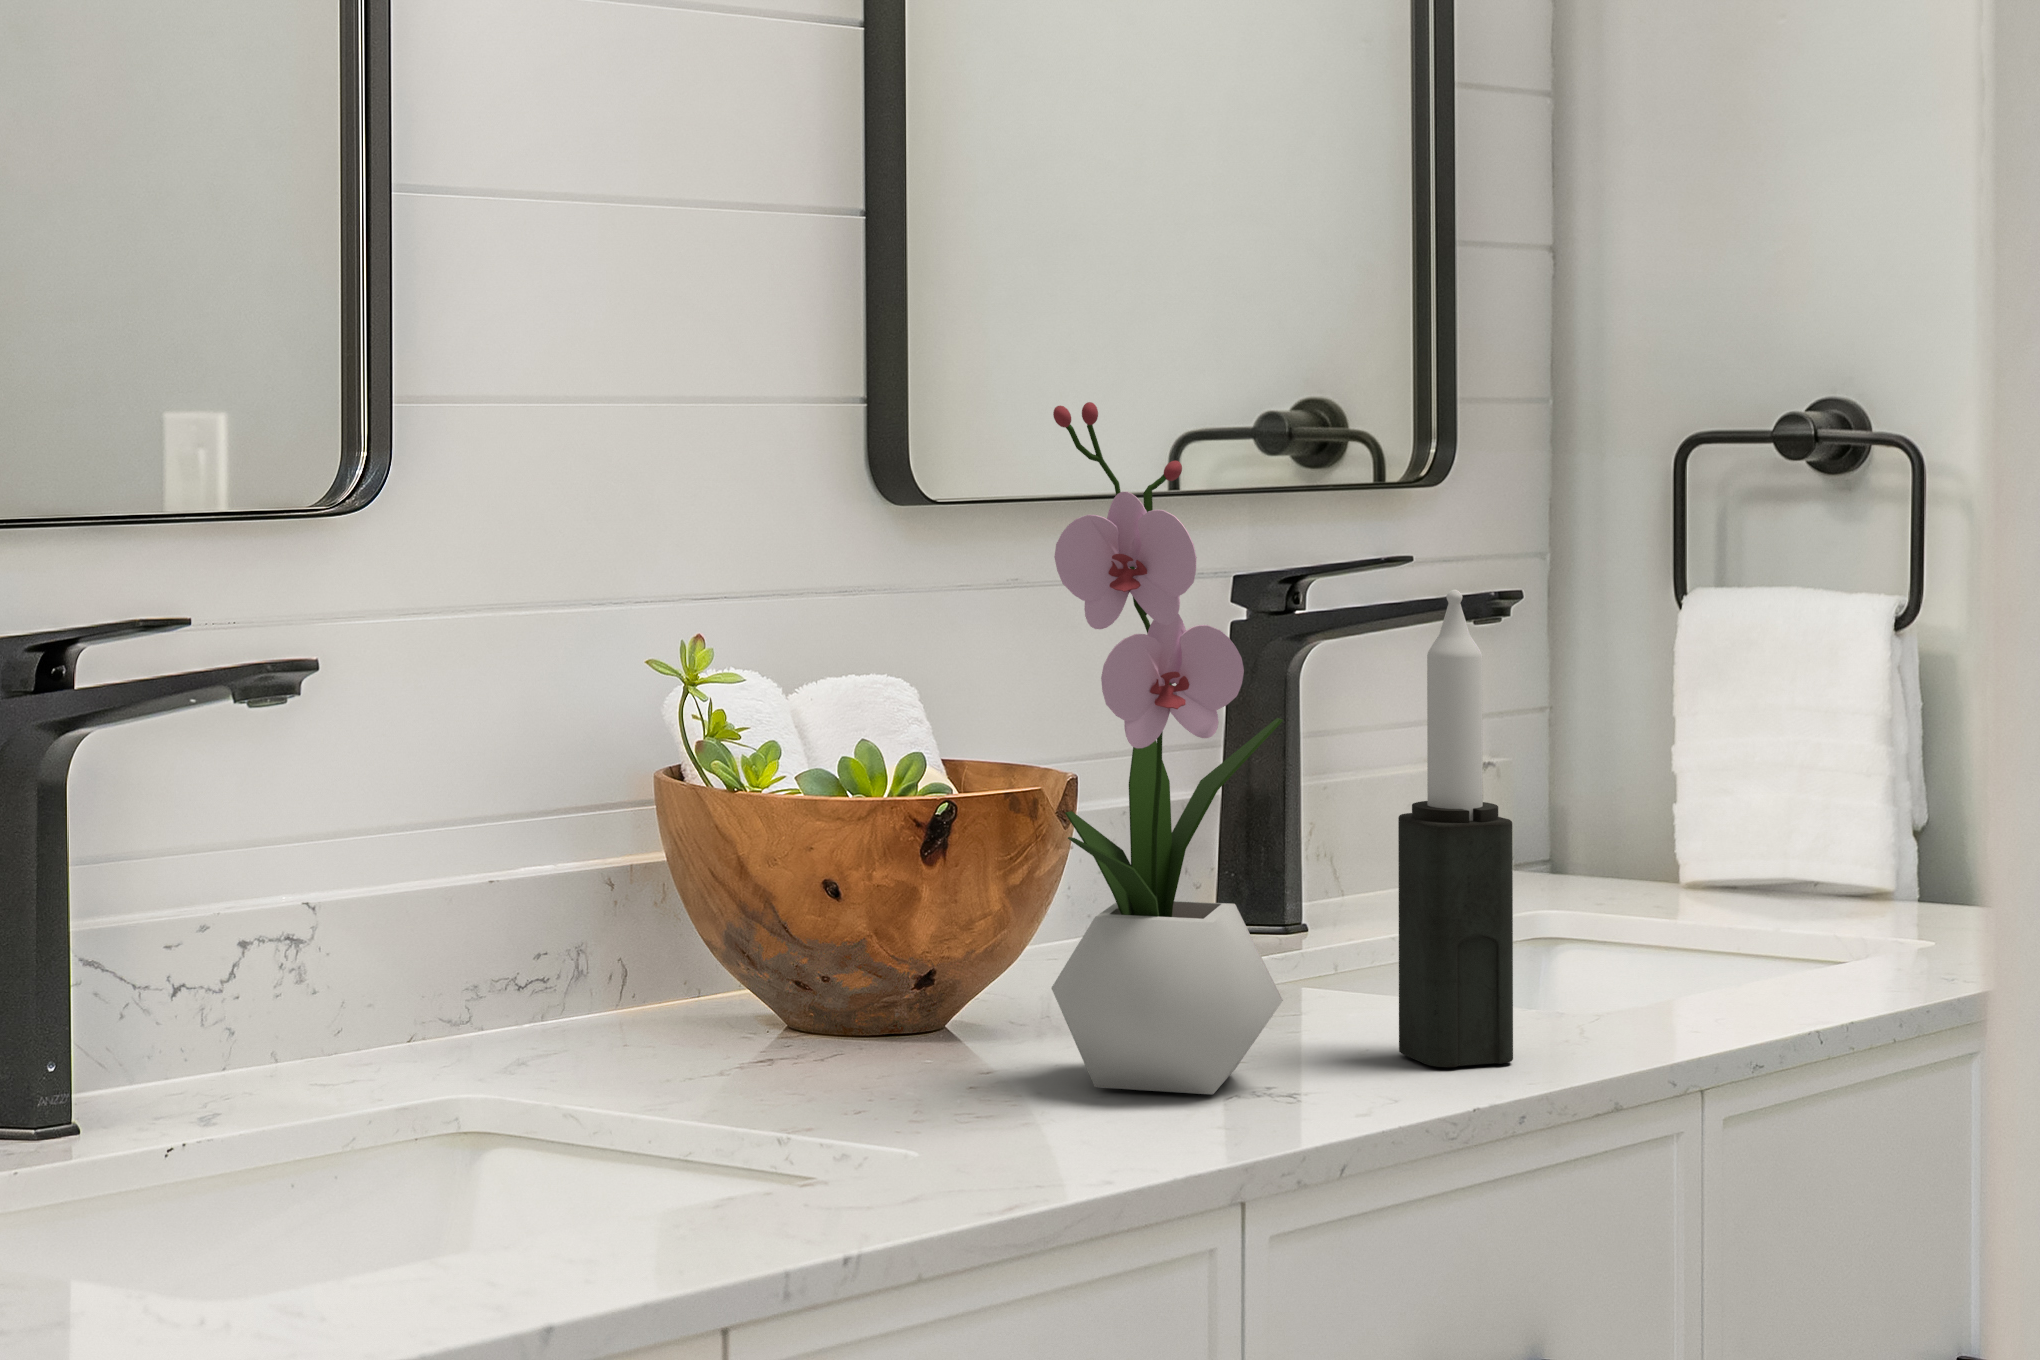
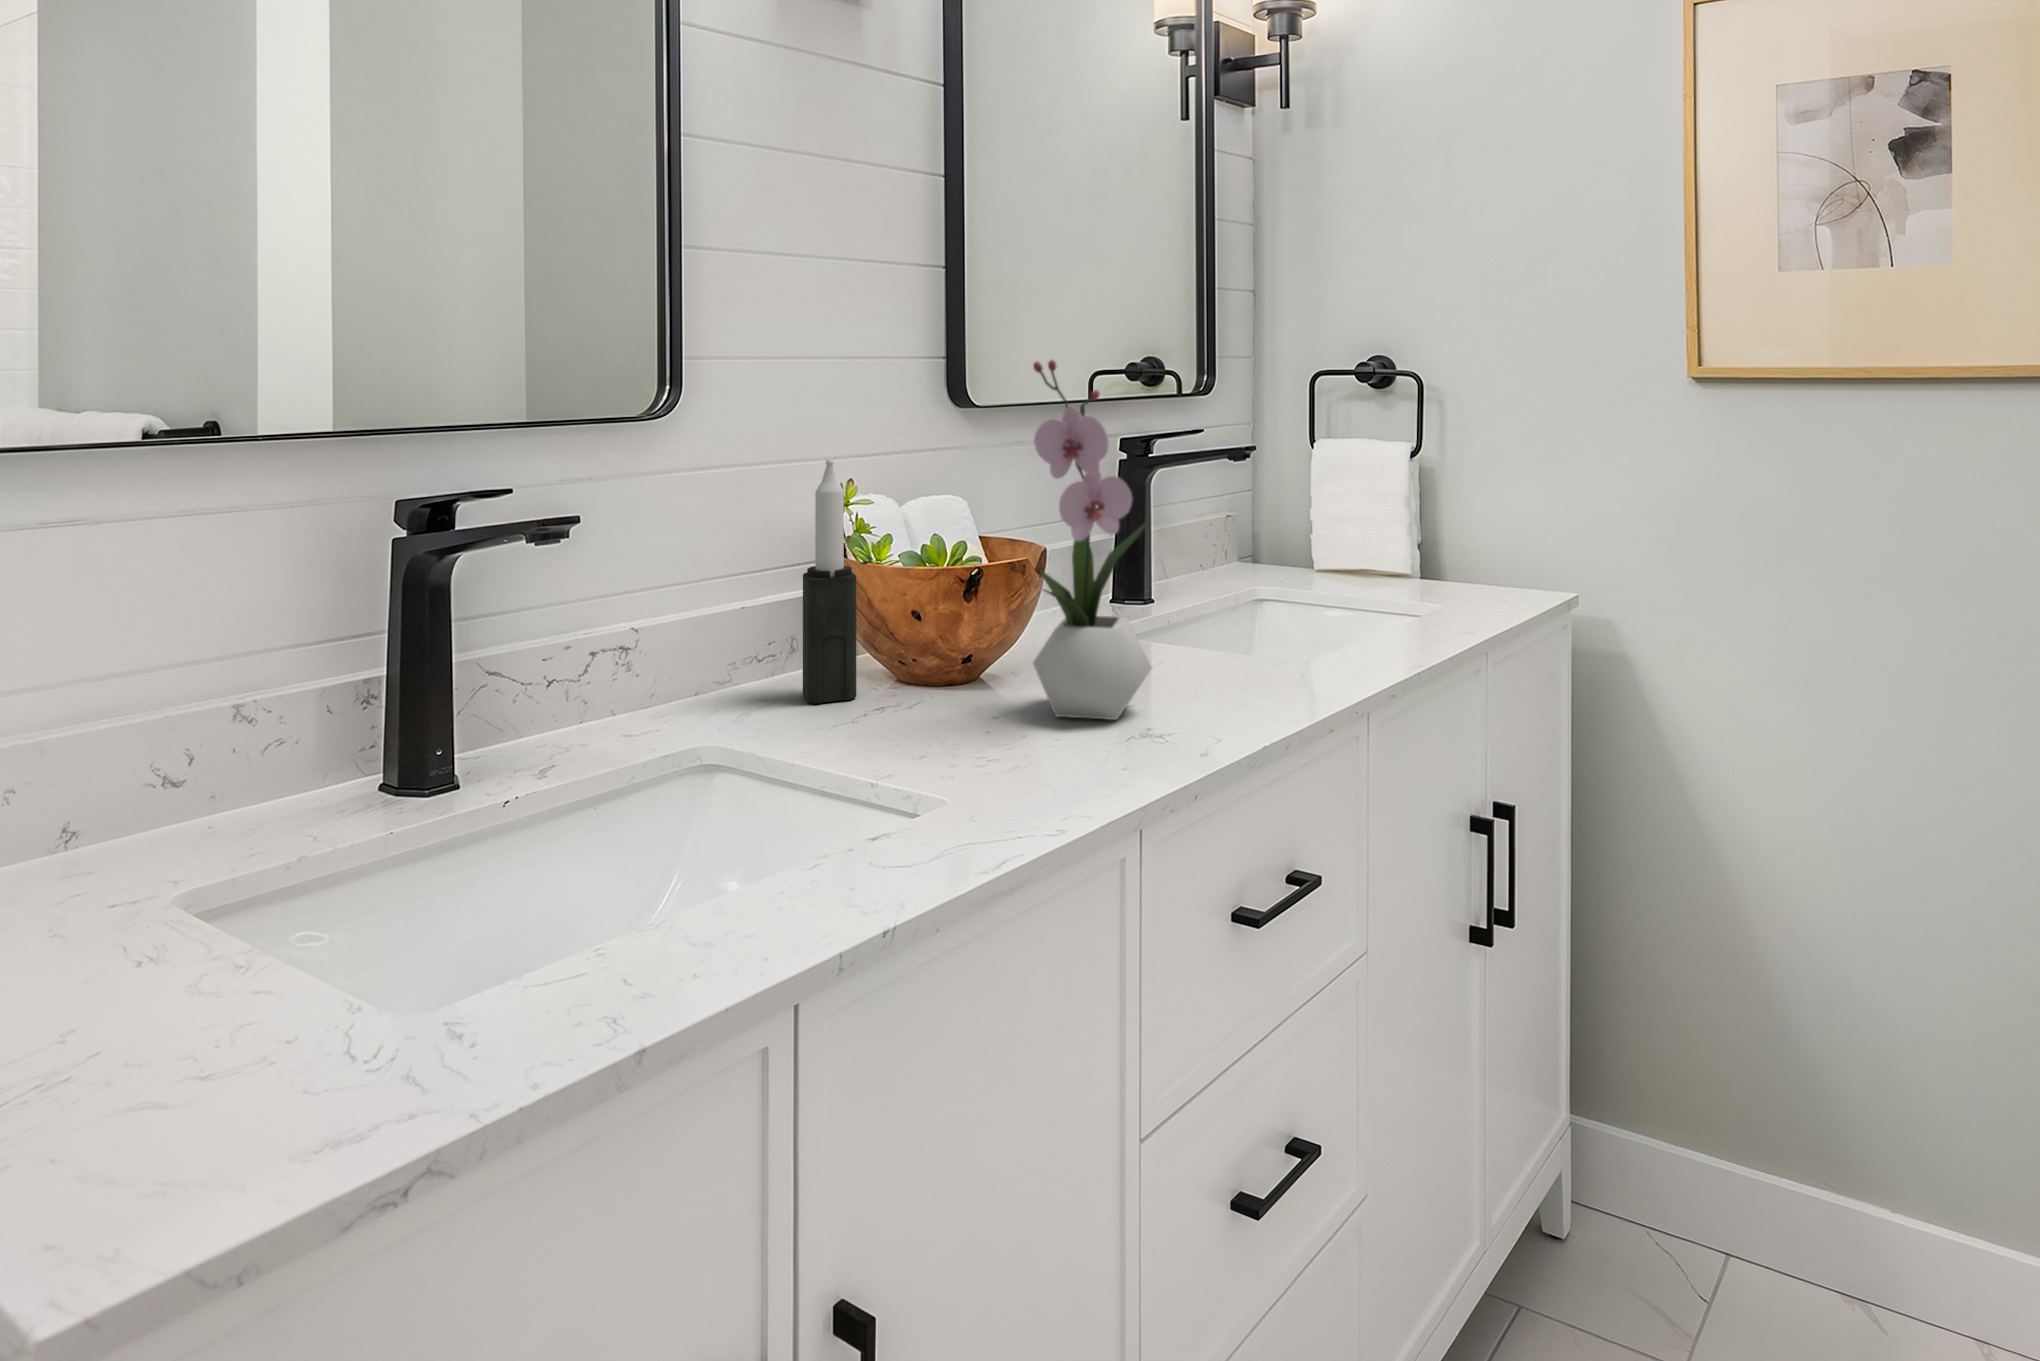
candle: present [1398,590,1513,1067] -> present [803,459,856,704]

